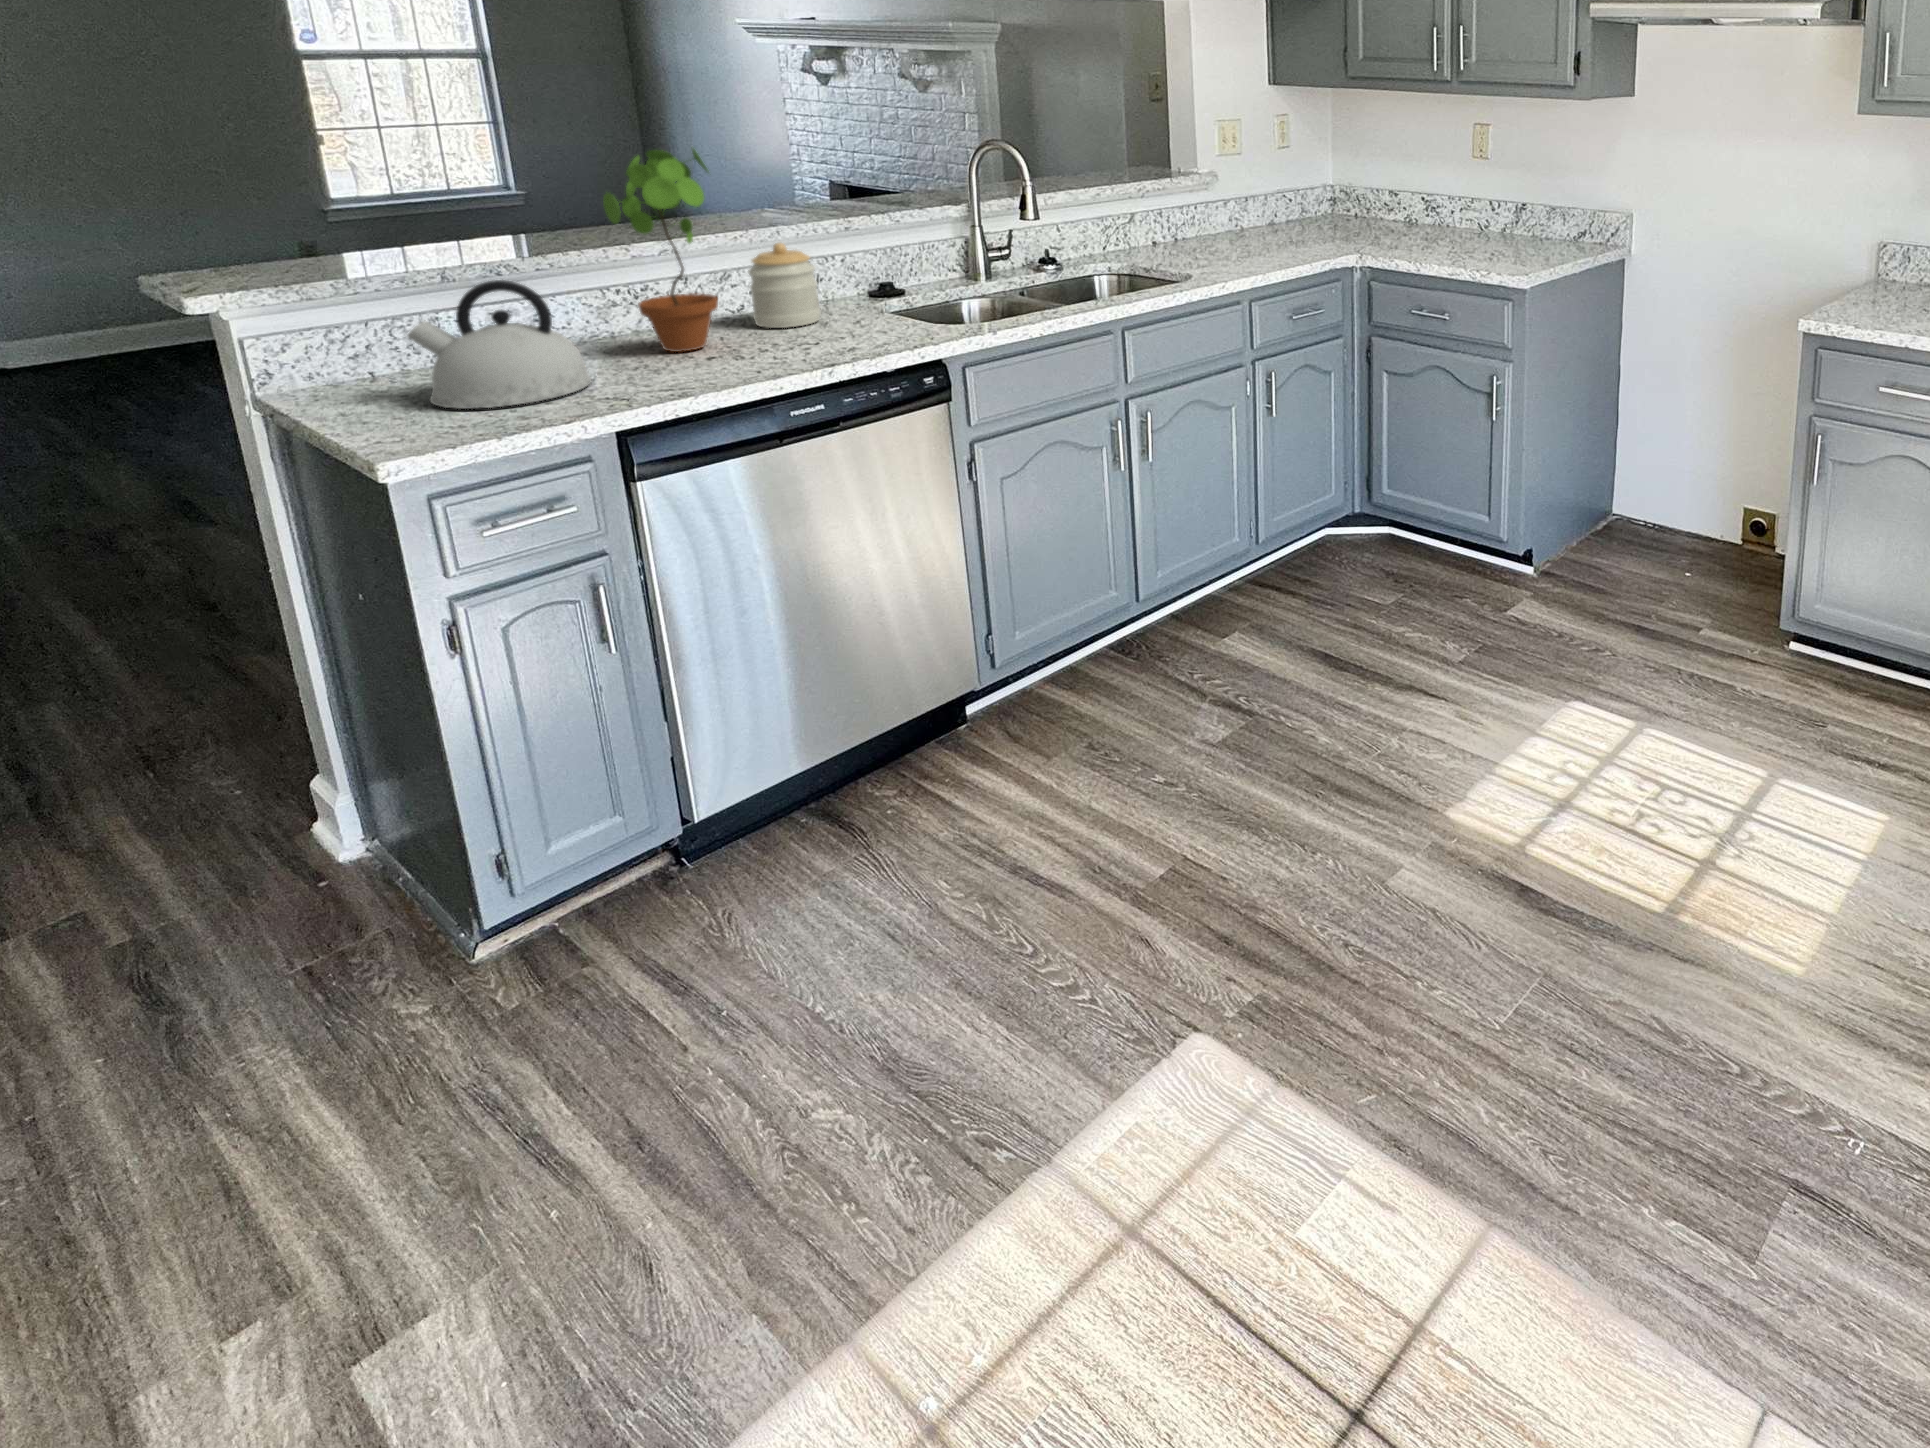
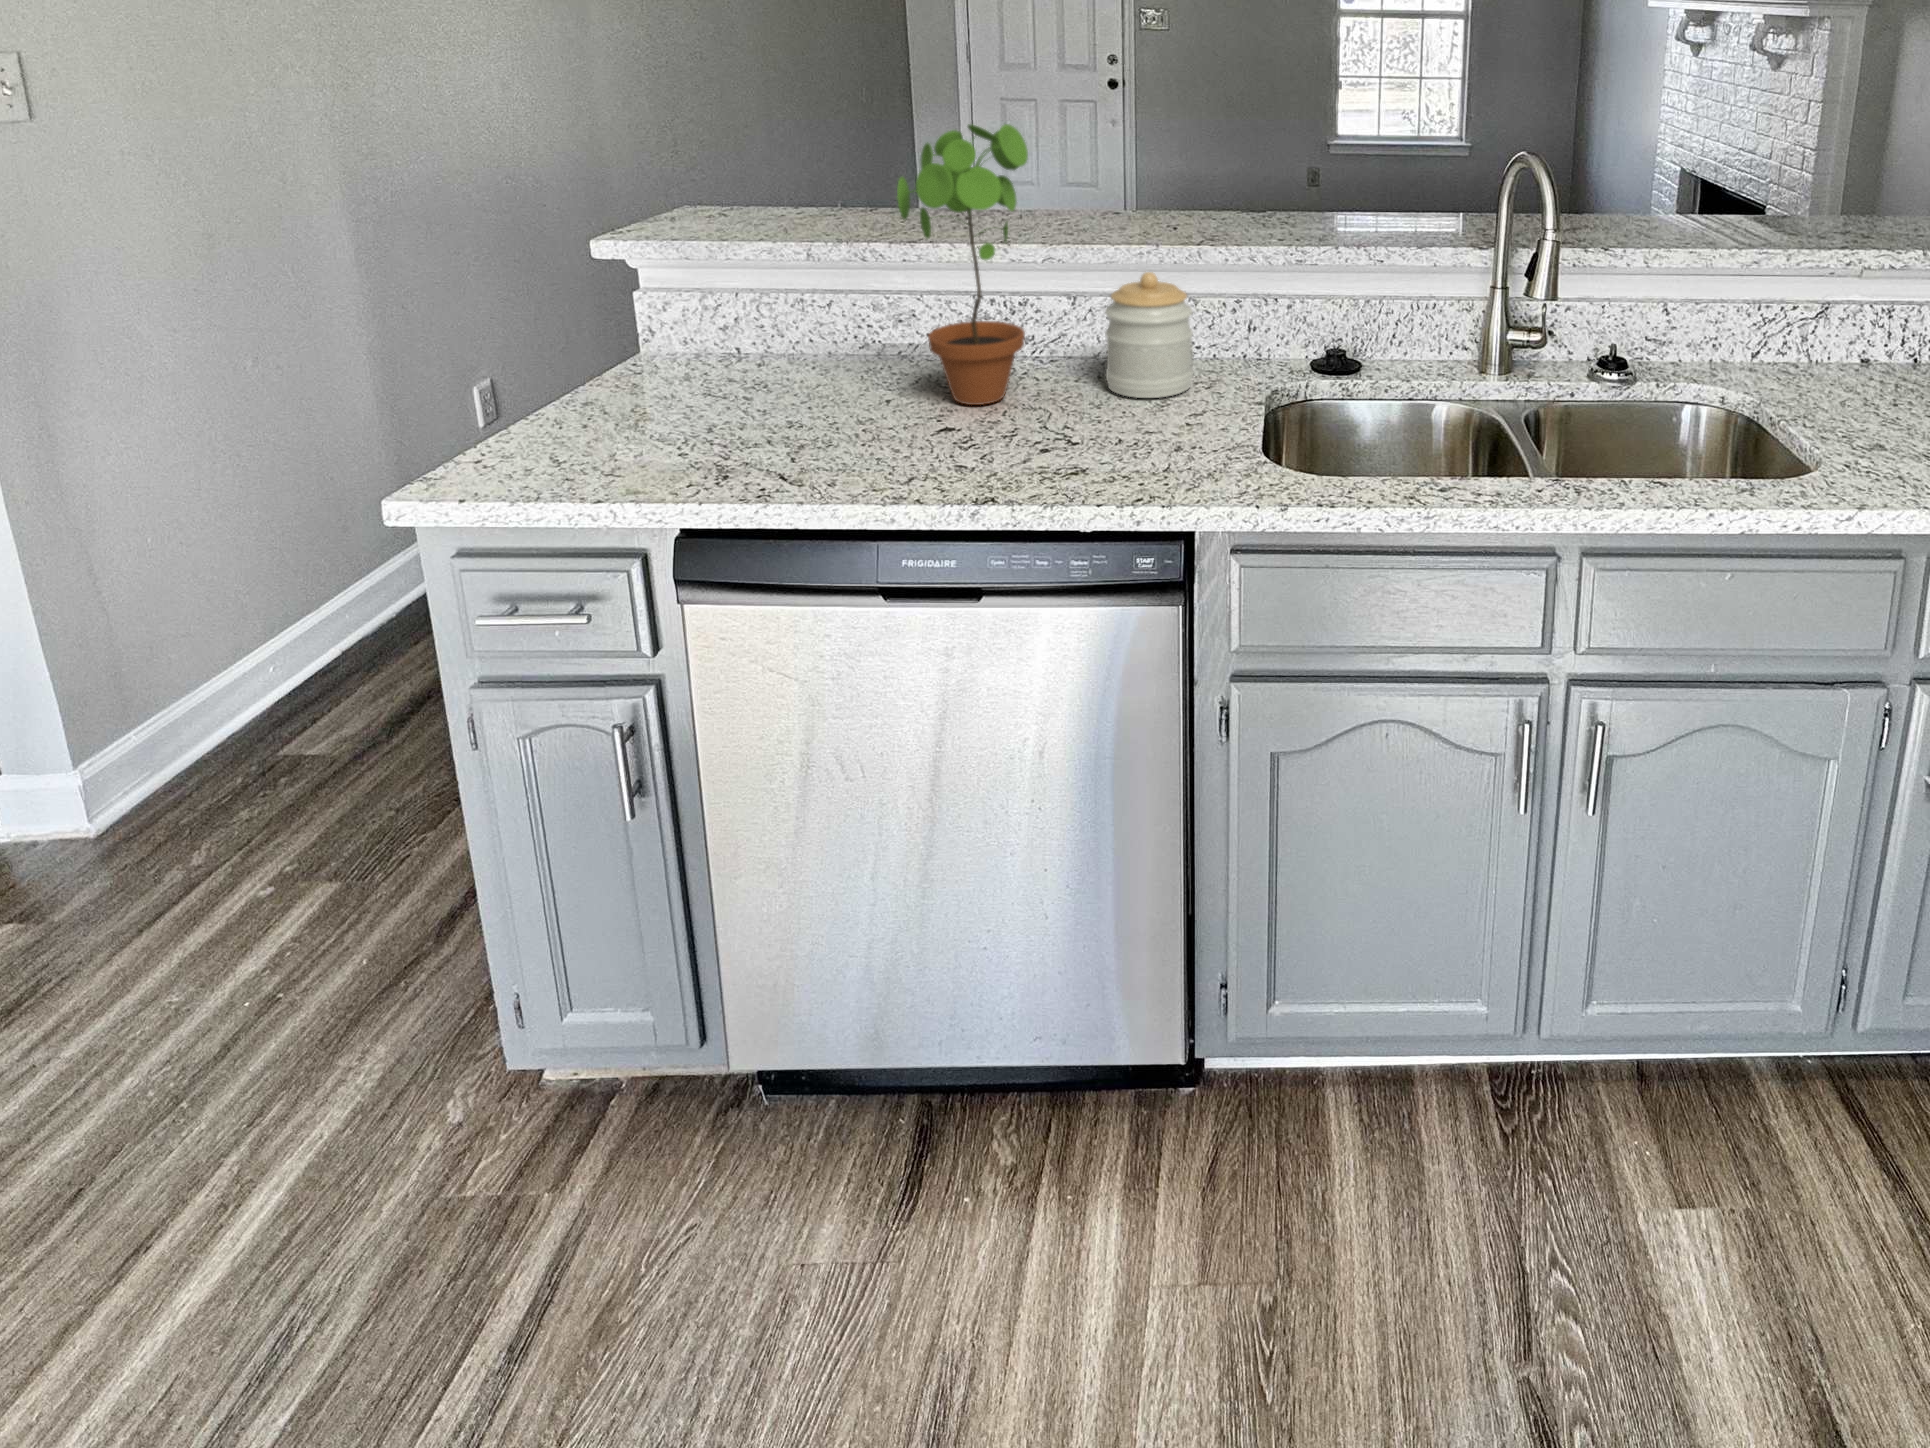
kettle: present [408,280,592,409] -> none [639,275,821,443]

